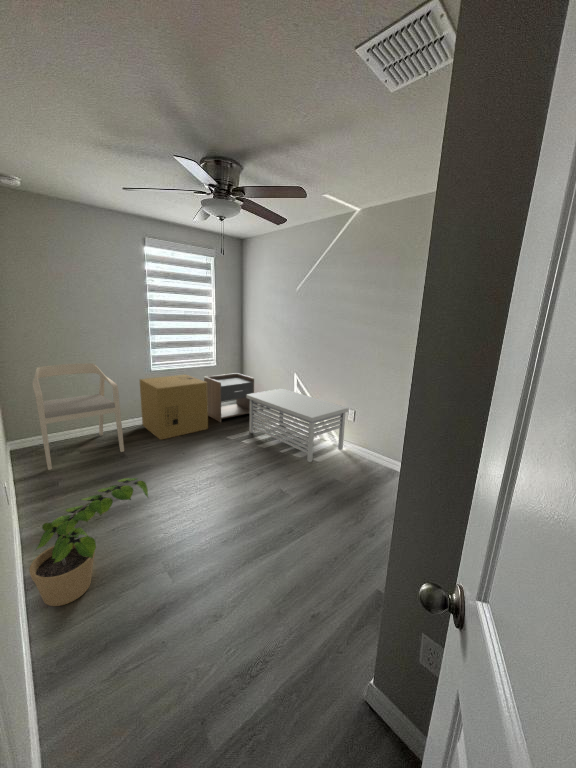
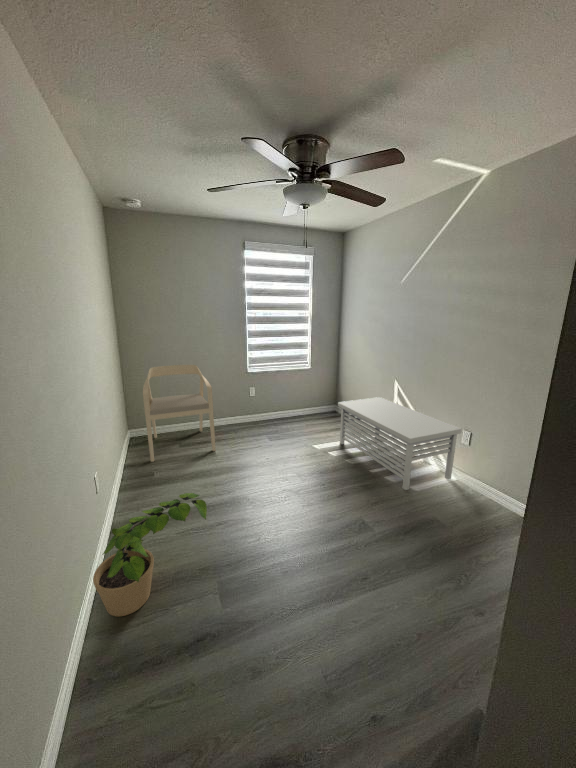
nightstand: present [204,373,254,422] -> none [298,377,350,428]
cardboard box: present [140,375,208,440] -> none [236,377,298,442]

